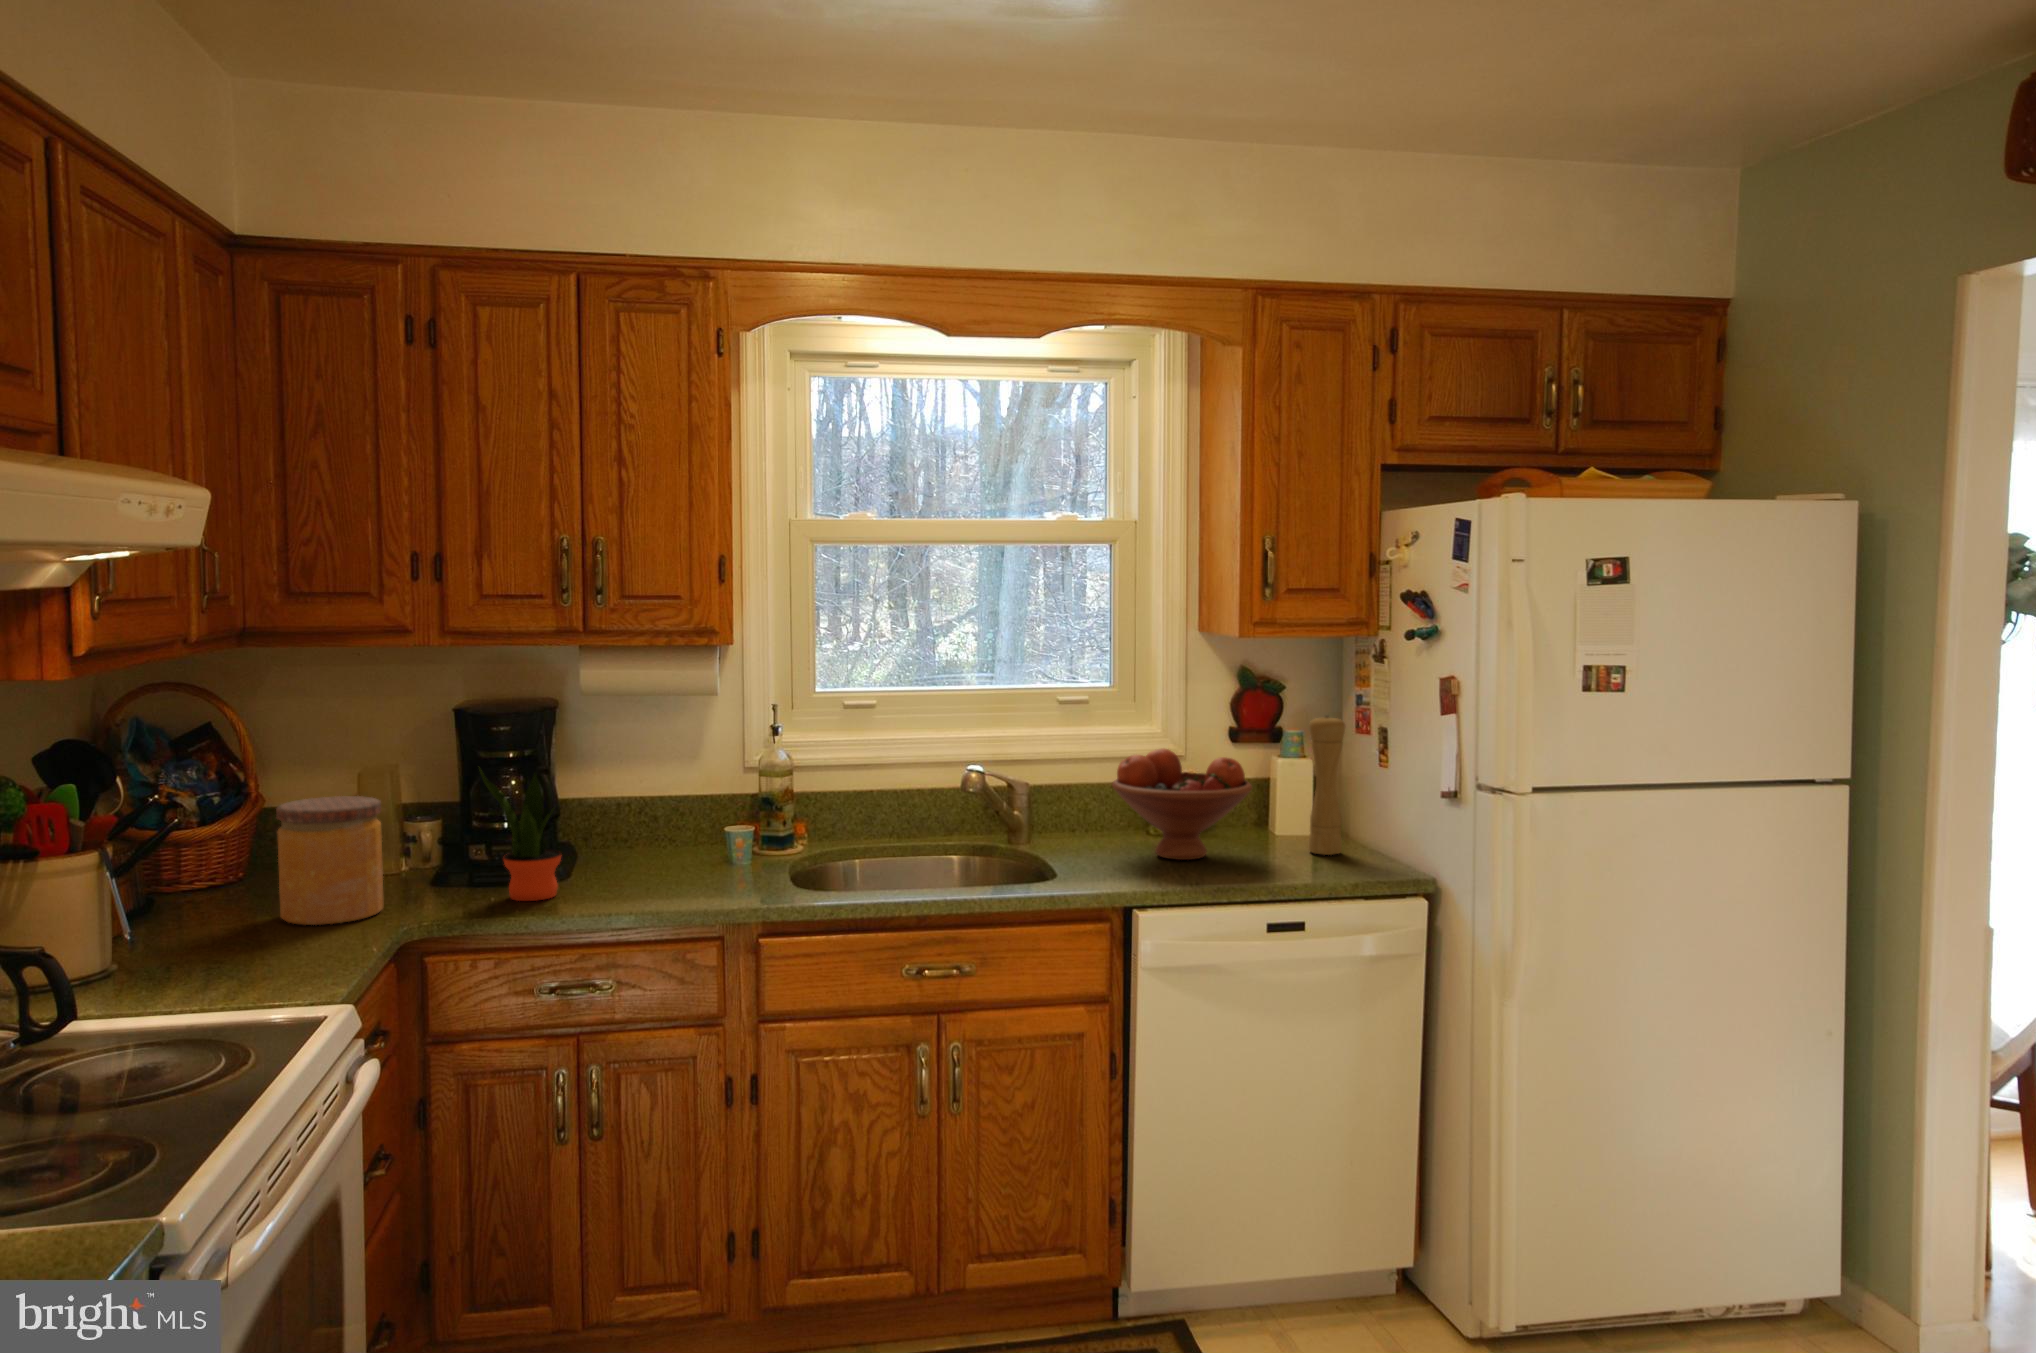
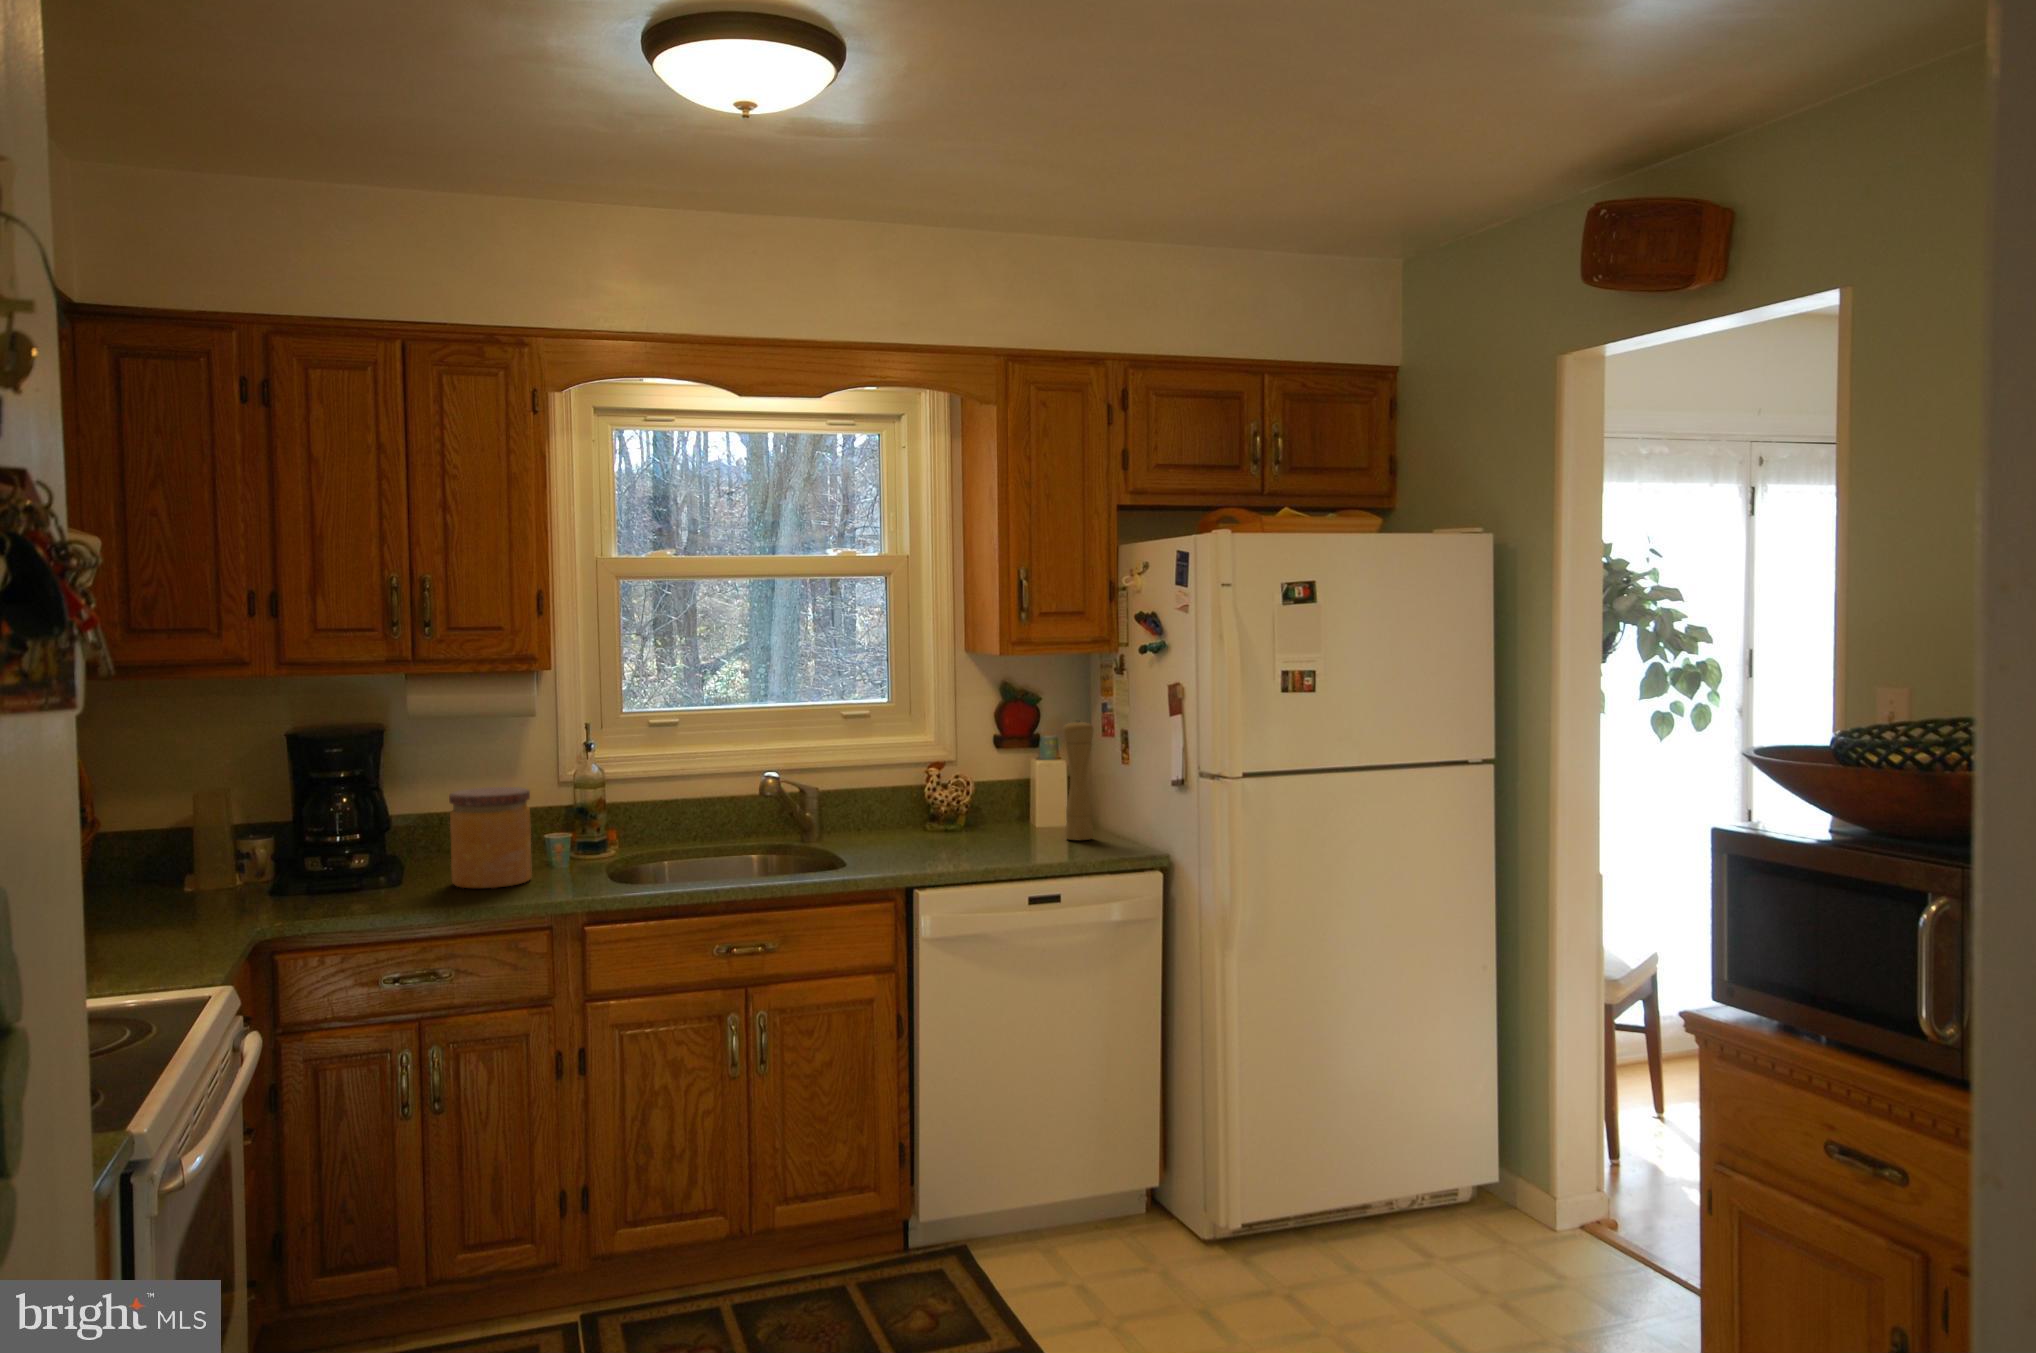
fruit bowl: present [1112,748,1252,860] -> none [894,754,1016,849]
potted plant: present [478,768,561,901] -> none [320,782,399,903]
jar: present [276,796,383,925] -> present [449,787,532,888]

